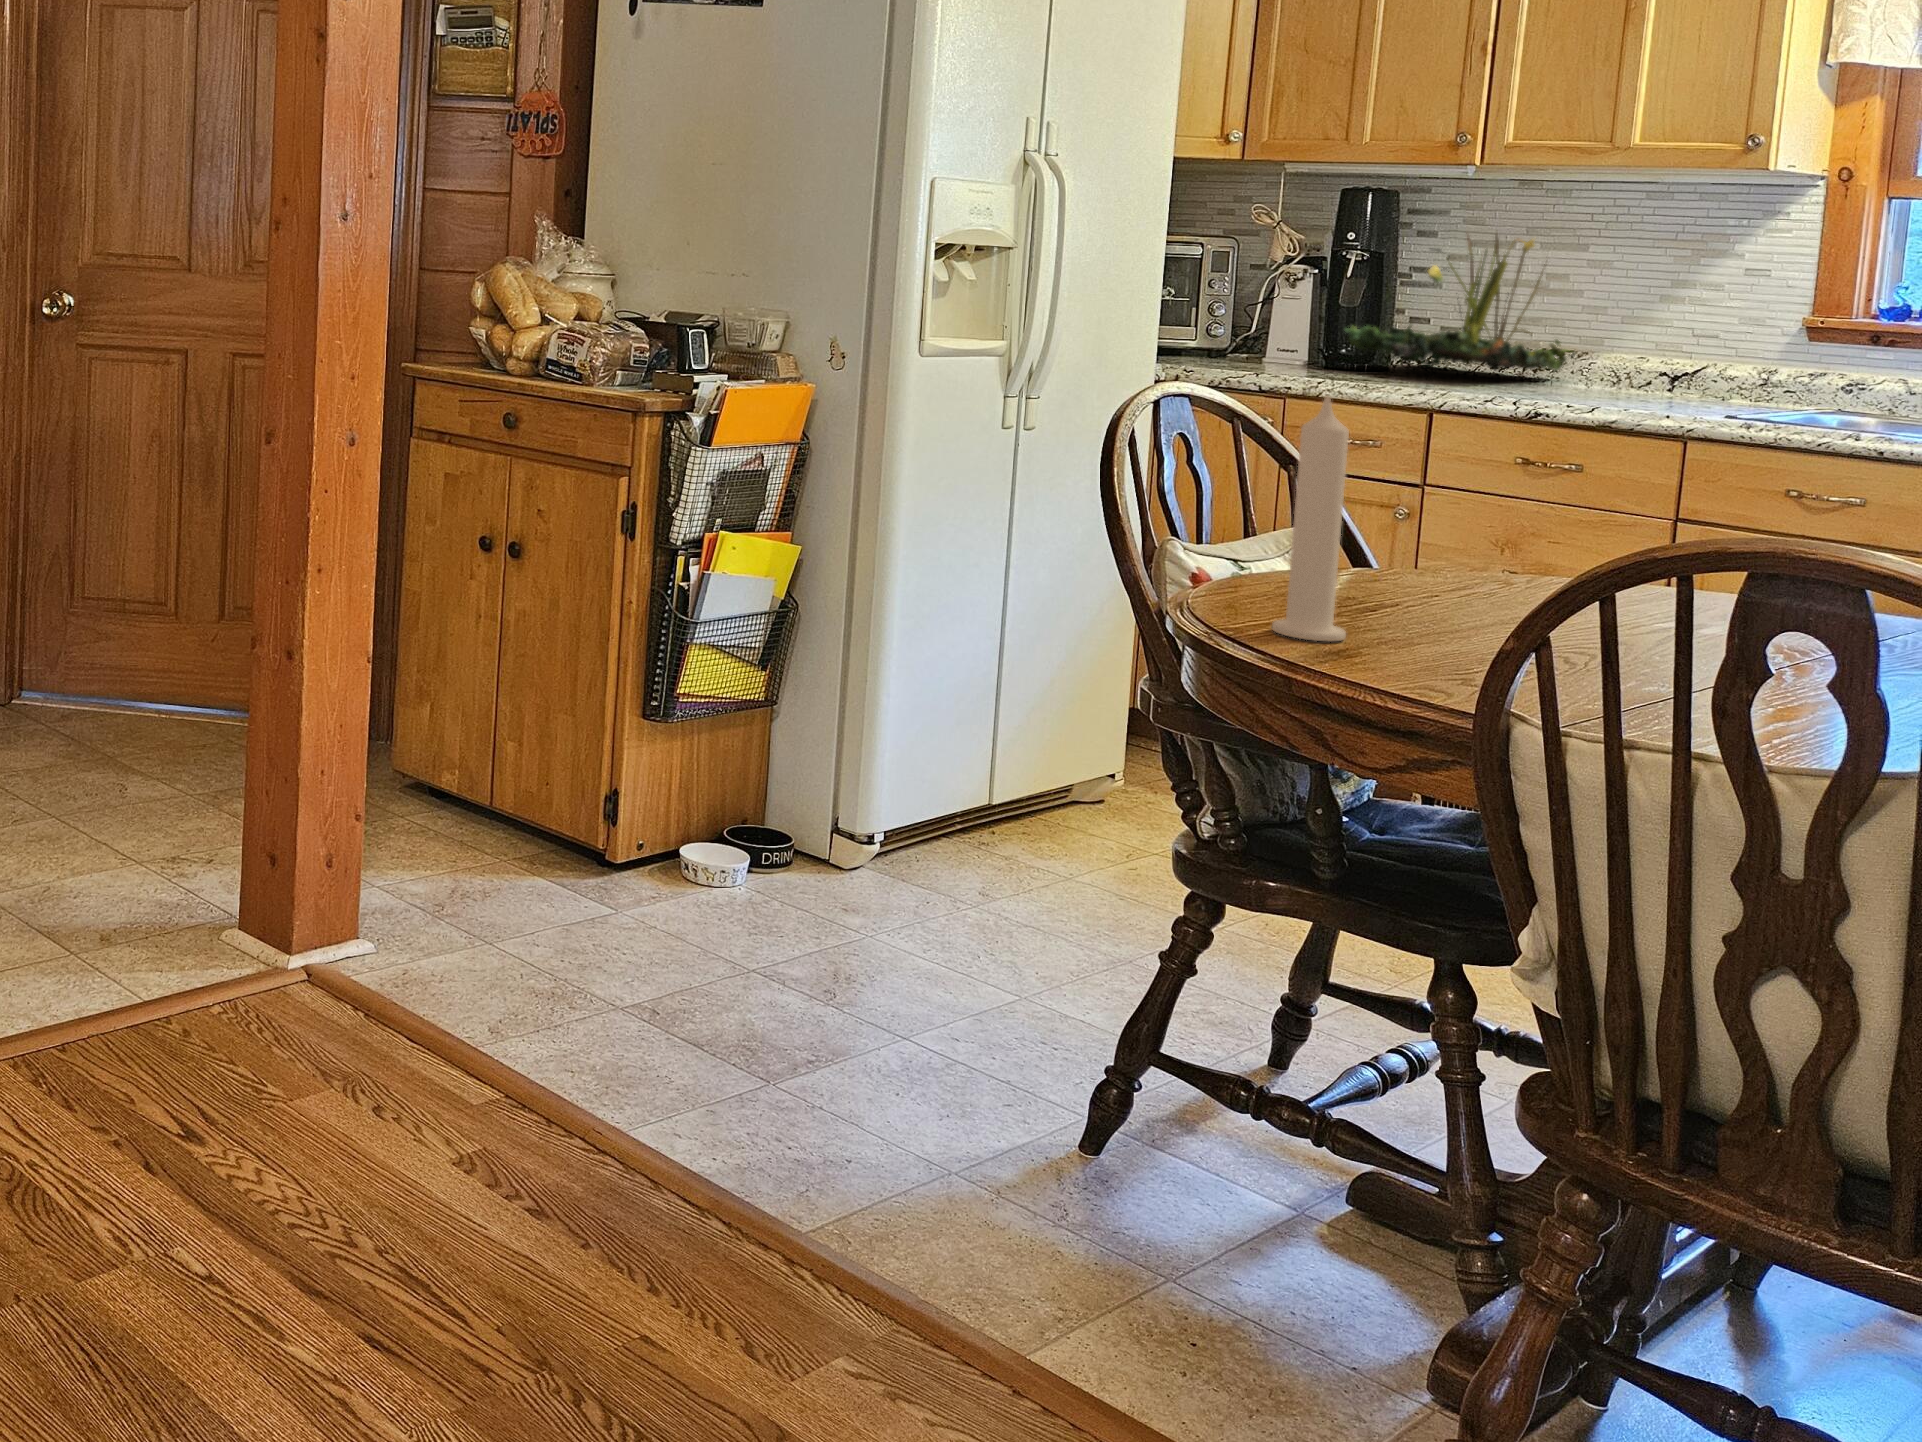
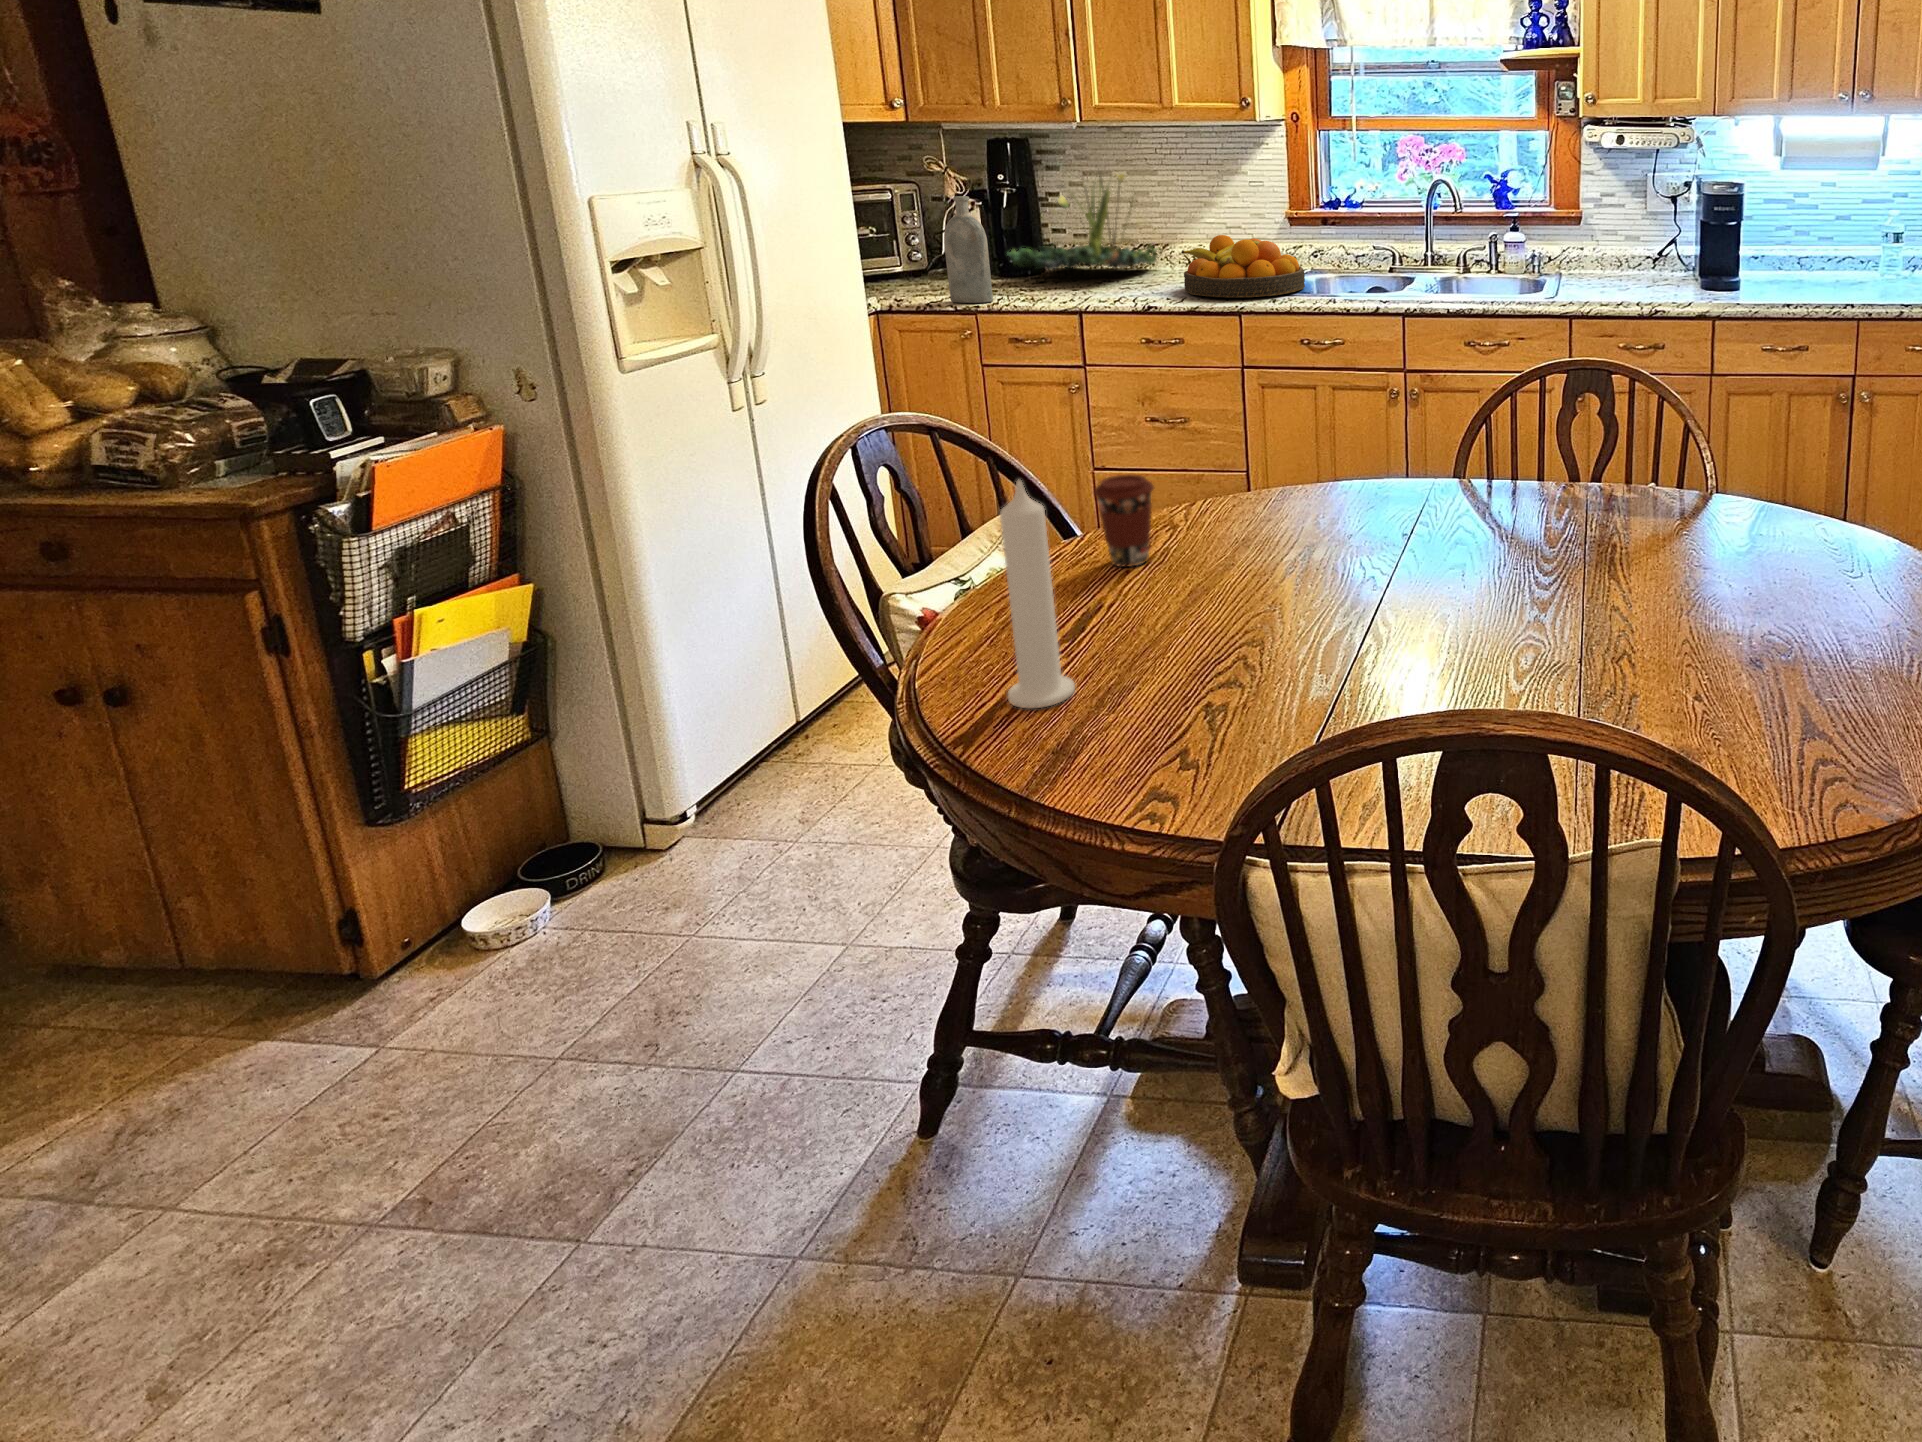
bottle: none [1260,244,1322,380] -> present [944,196,993,303]
fruit bowl: none [1599,329,1811,421] -> present [1181,235,1305,298]
coffee cup: none [1406,484,1484,592] -> present [1094,474,1154,567]

